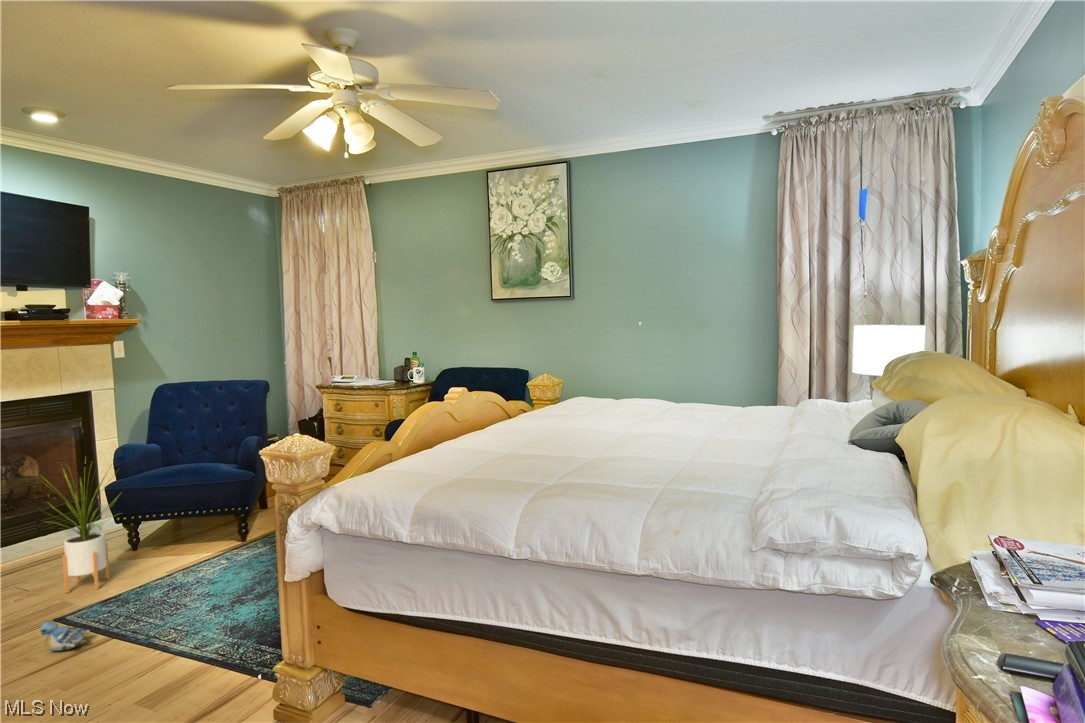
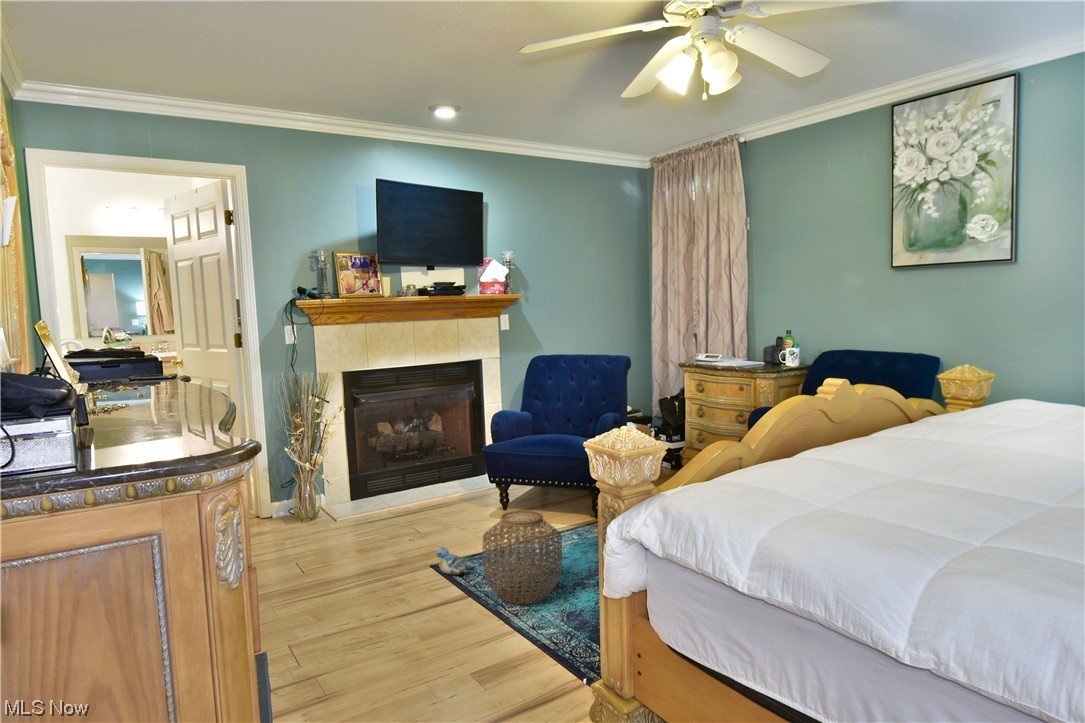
house plant: present [49,467,111,593] -> none [439,414,502,534]
woven basket: none [107,560,210,668] -> present [483,511,562,604]

